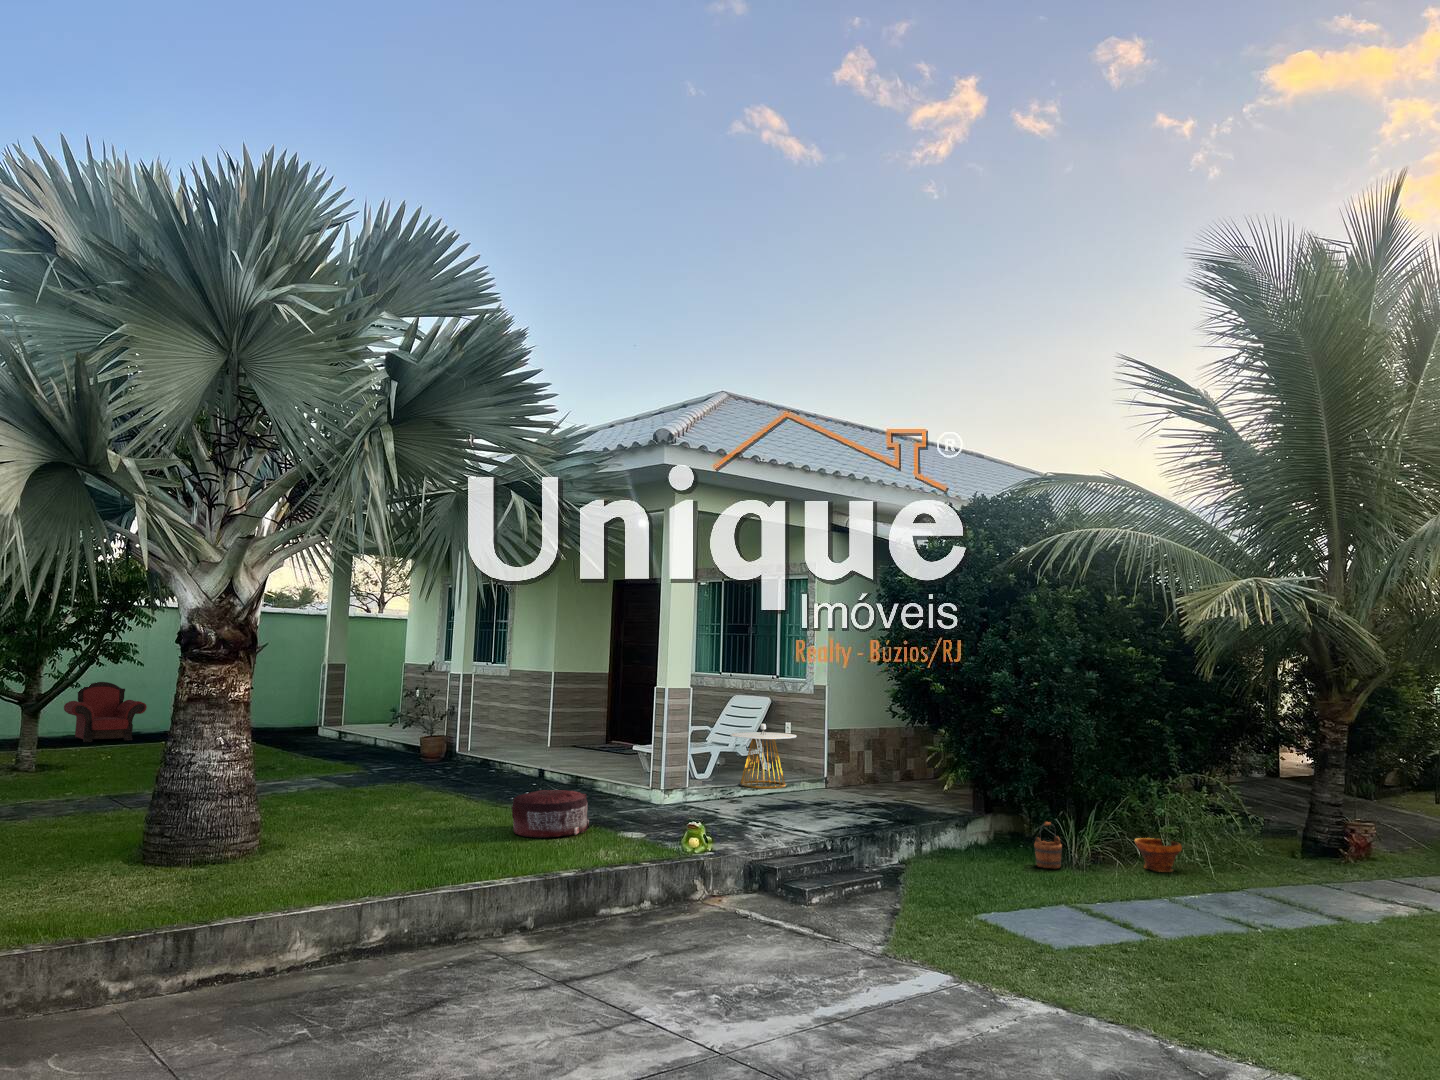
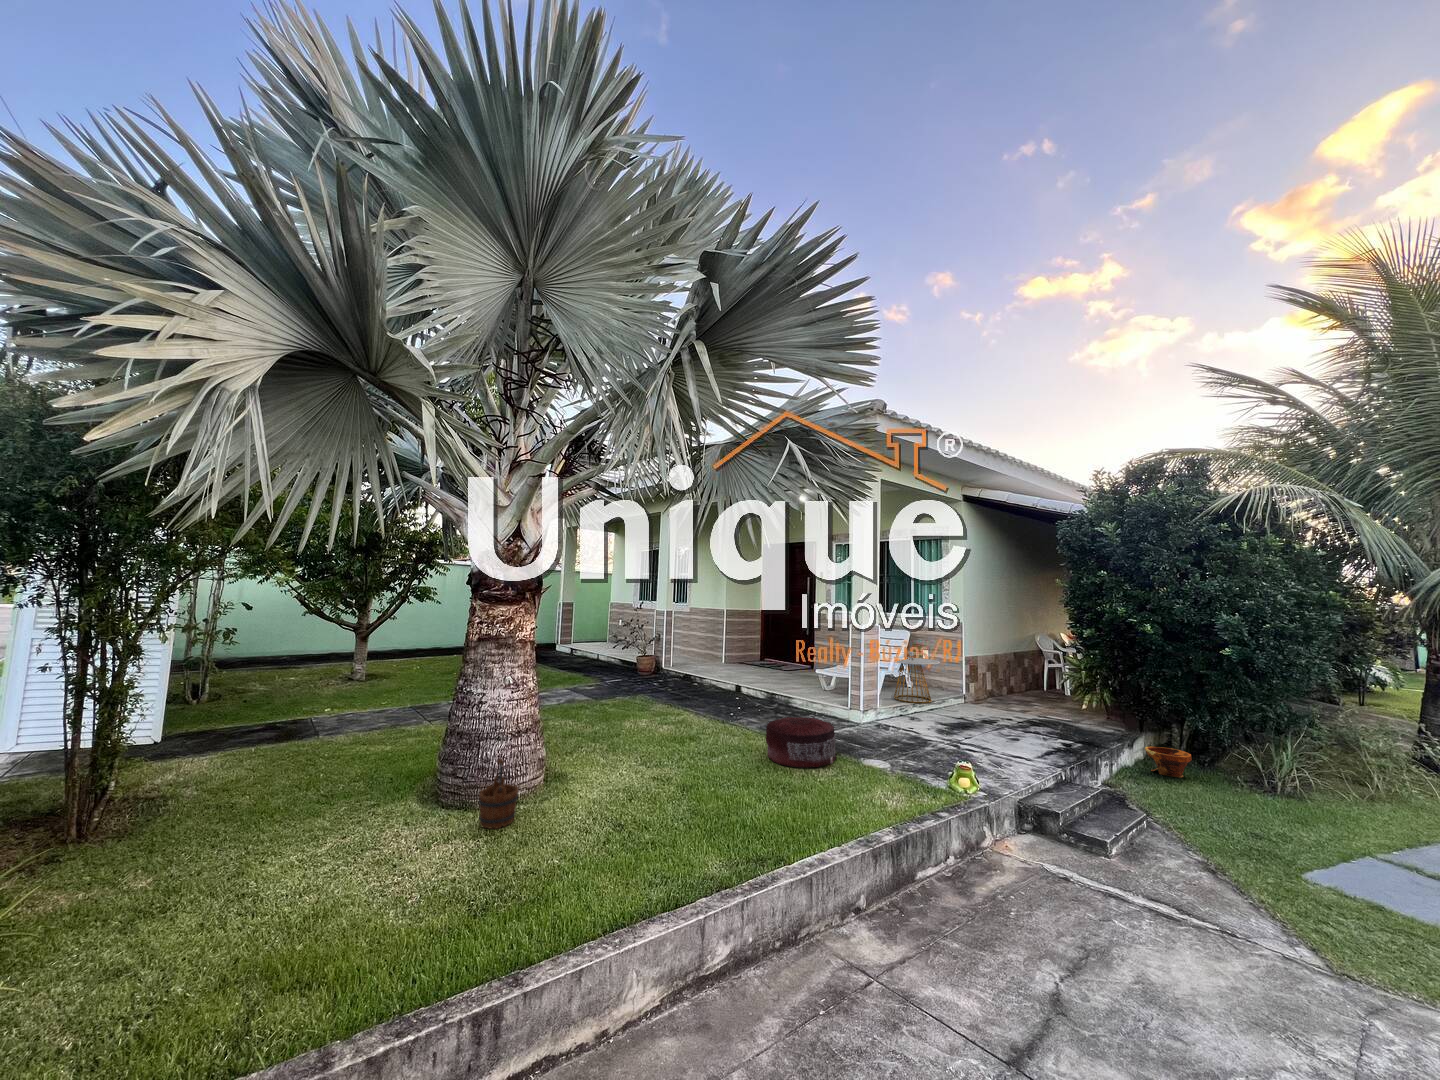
armchair: present [64,682,147,742] -> none [394,615,447,656]
wooden bucket: present [1035,822,1062,868] -> present [479,759,518,829]
planter: present [1135,838,1182,872] -> present [1145,747,1192,777]

